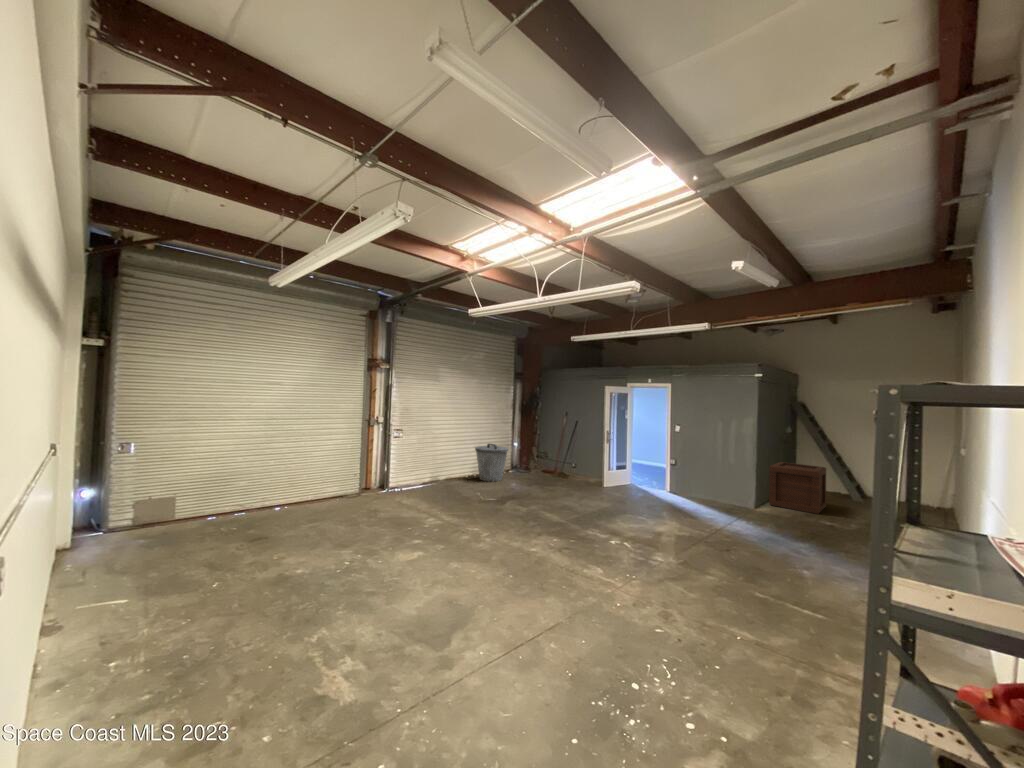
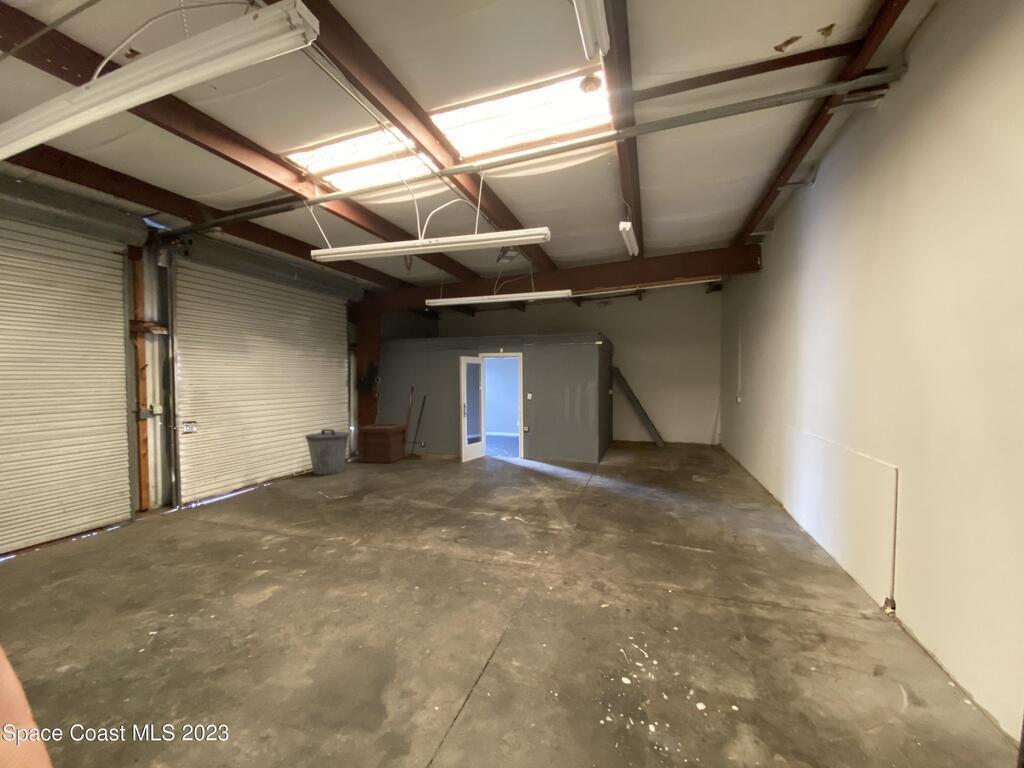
wooden crate: present [769,462,826,514] -> present [359,424,407,463]

